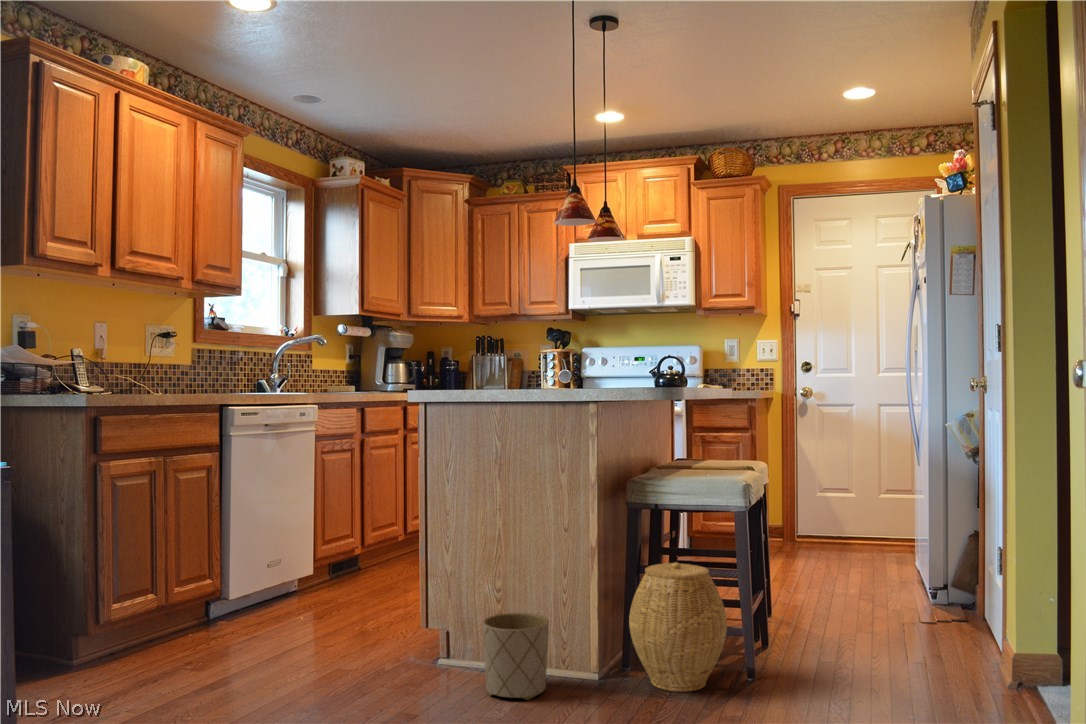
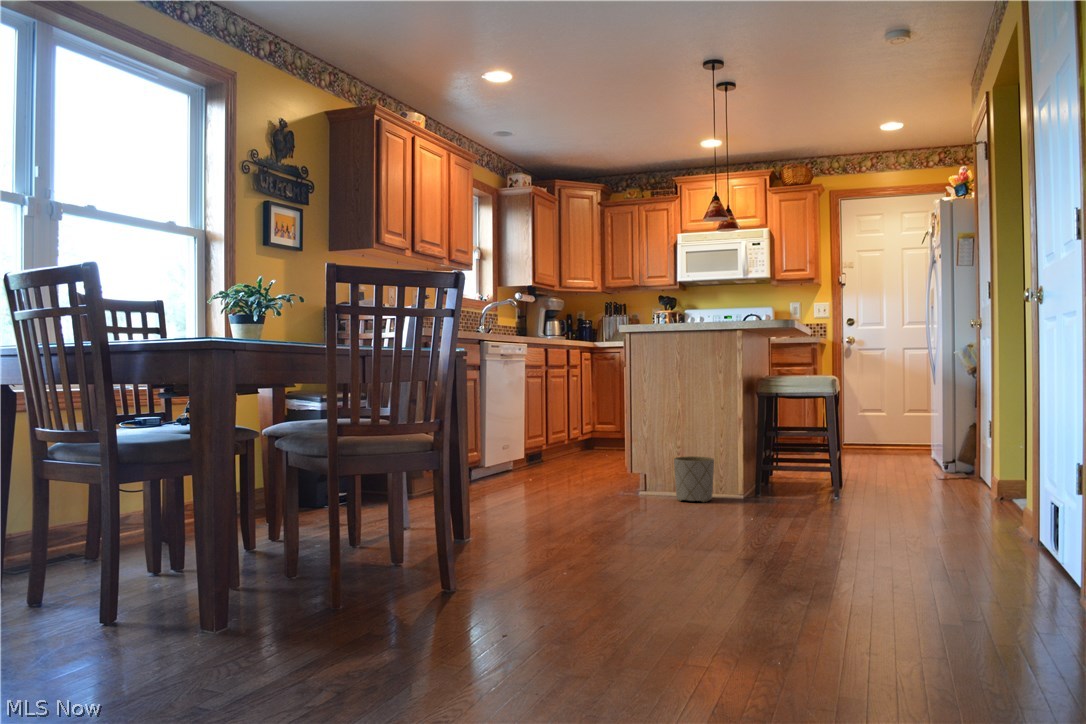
woven basket: present [629,562,727,692] -> none [760,426,821,500]

